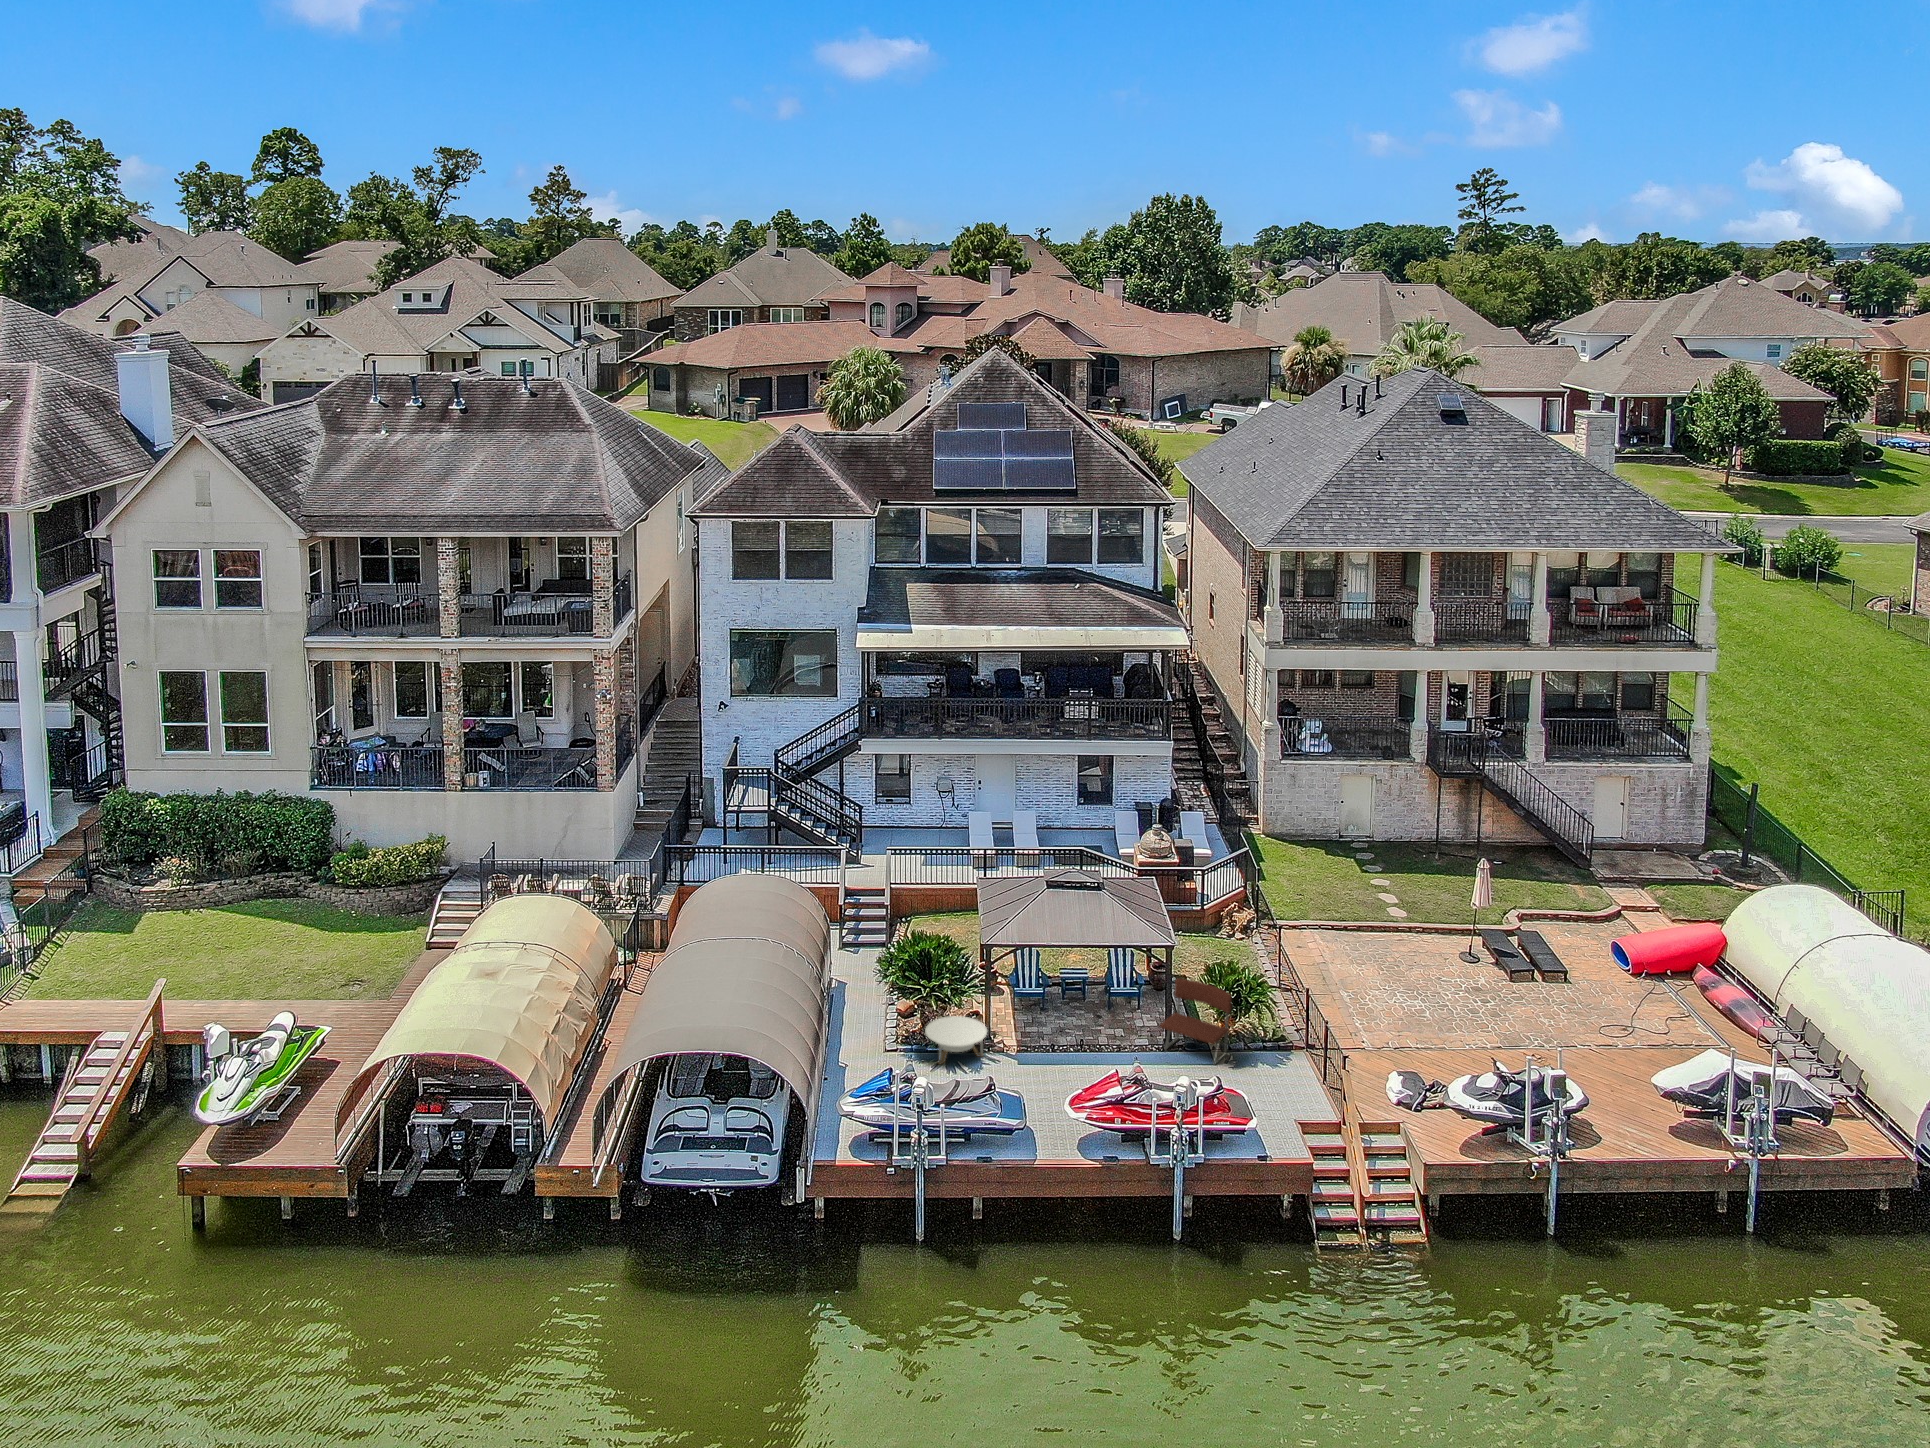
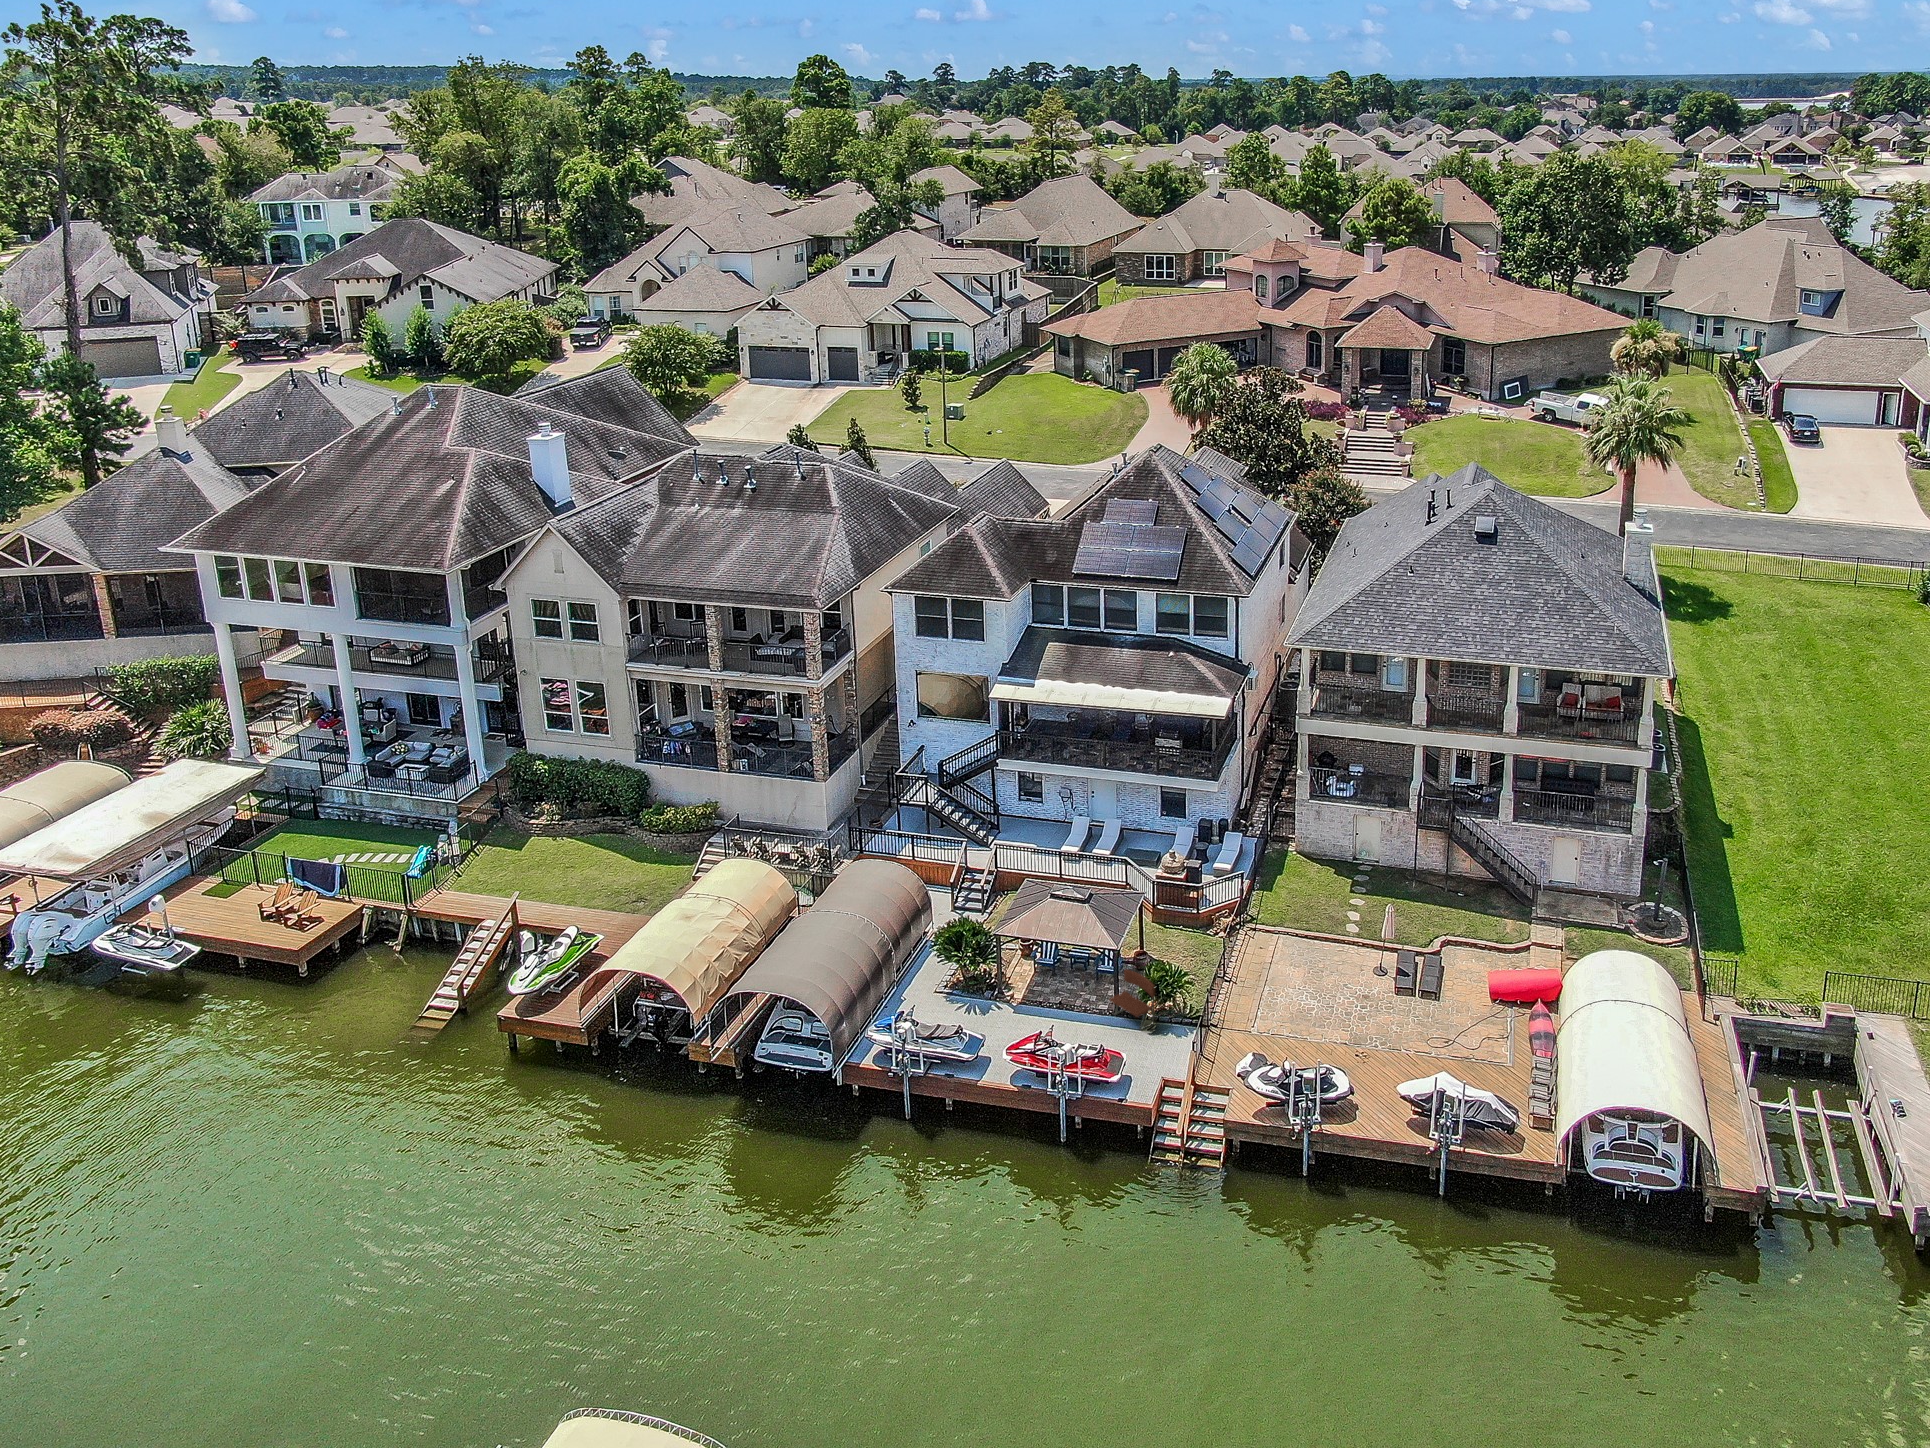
round table: present [925,1016,987,1064] -> none [956,974,997,1006]

